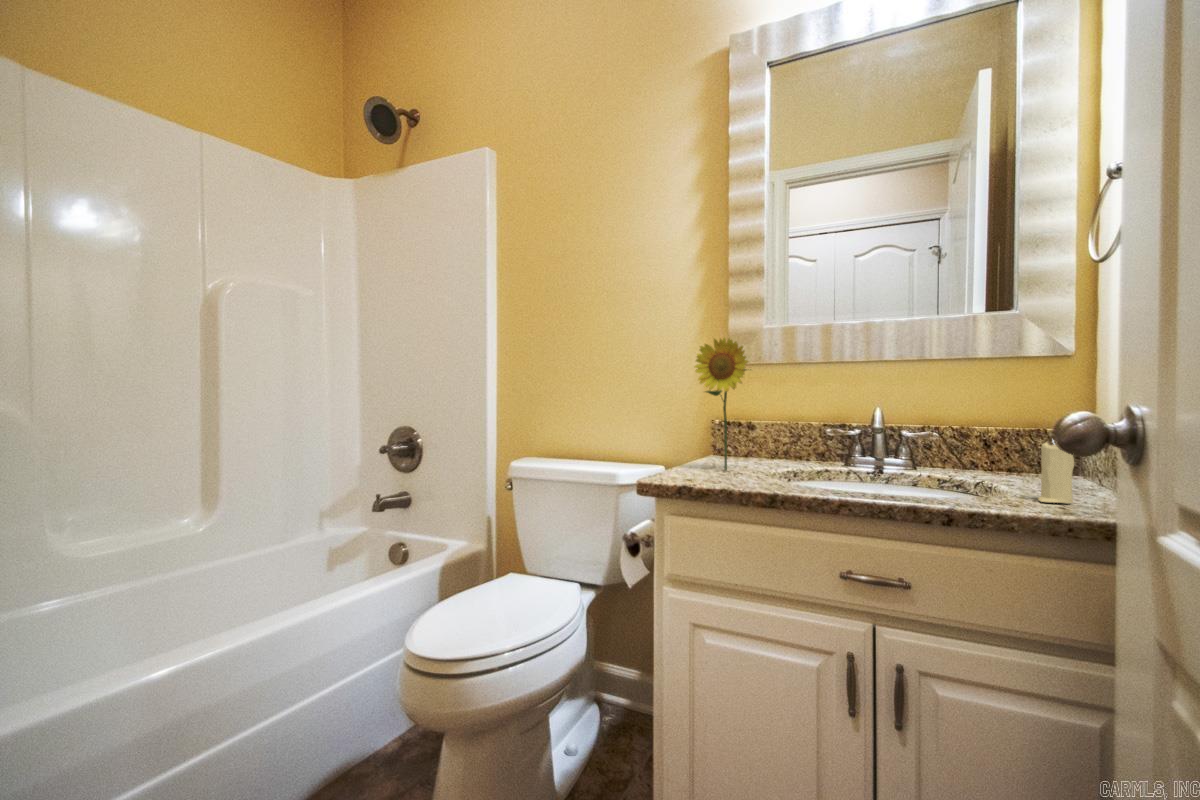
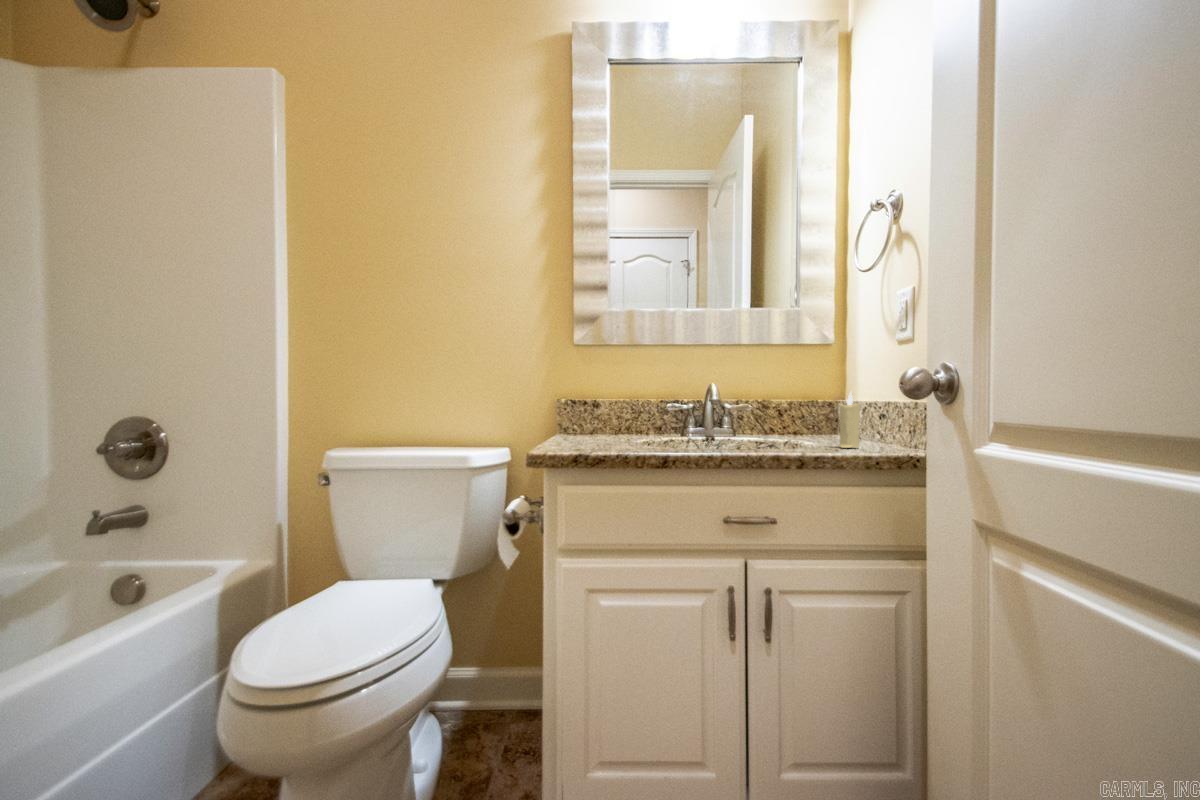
flower: present [694,338,751,471] -> none [563,312,617,444]

